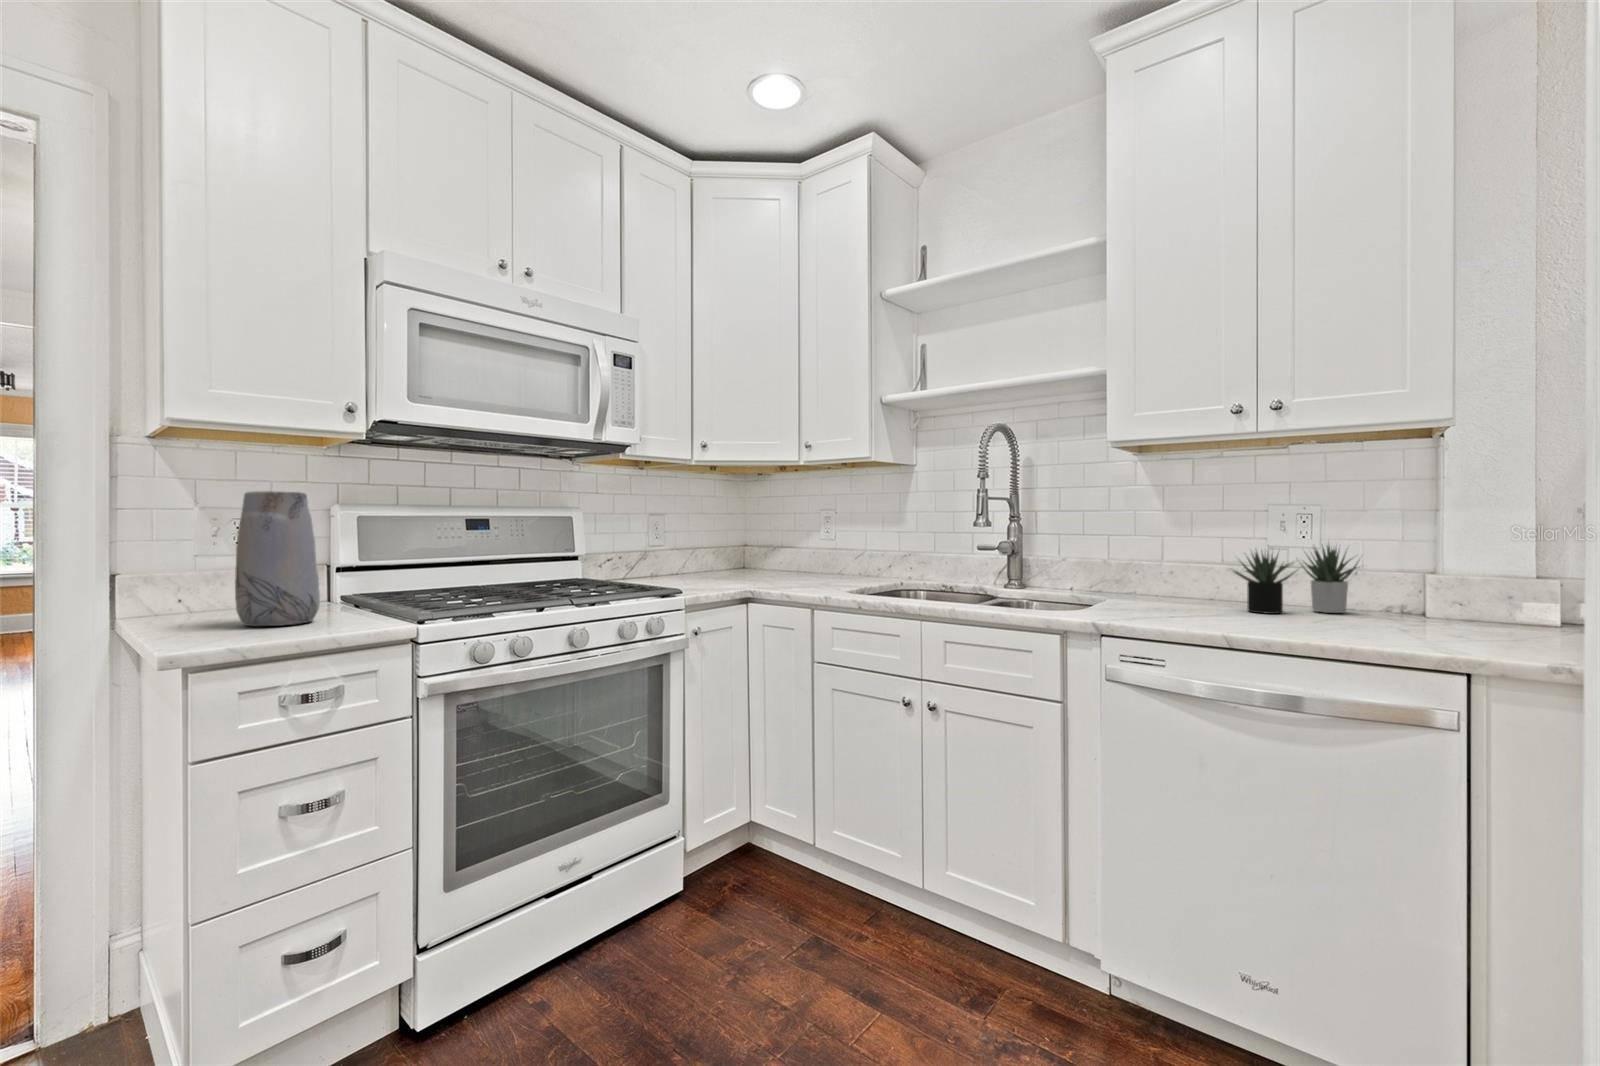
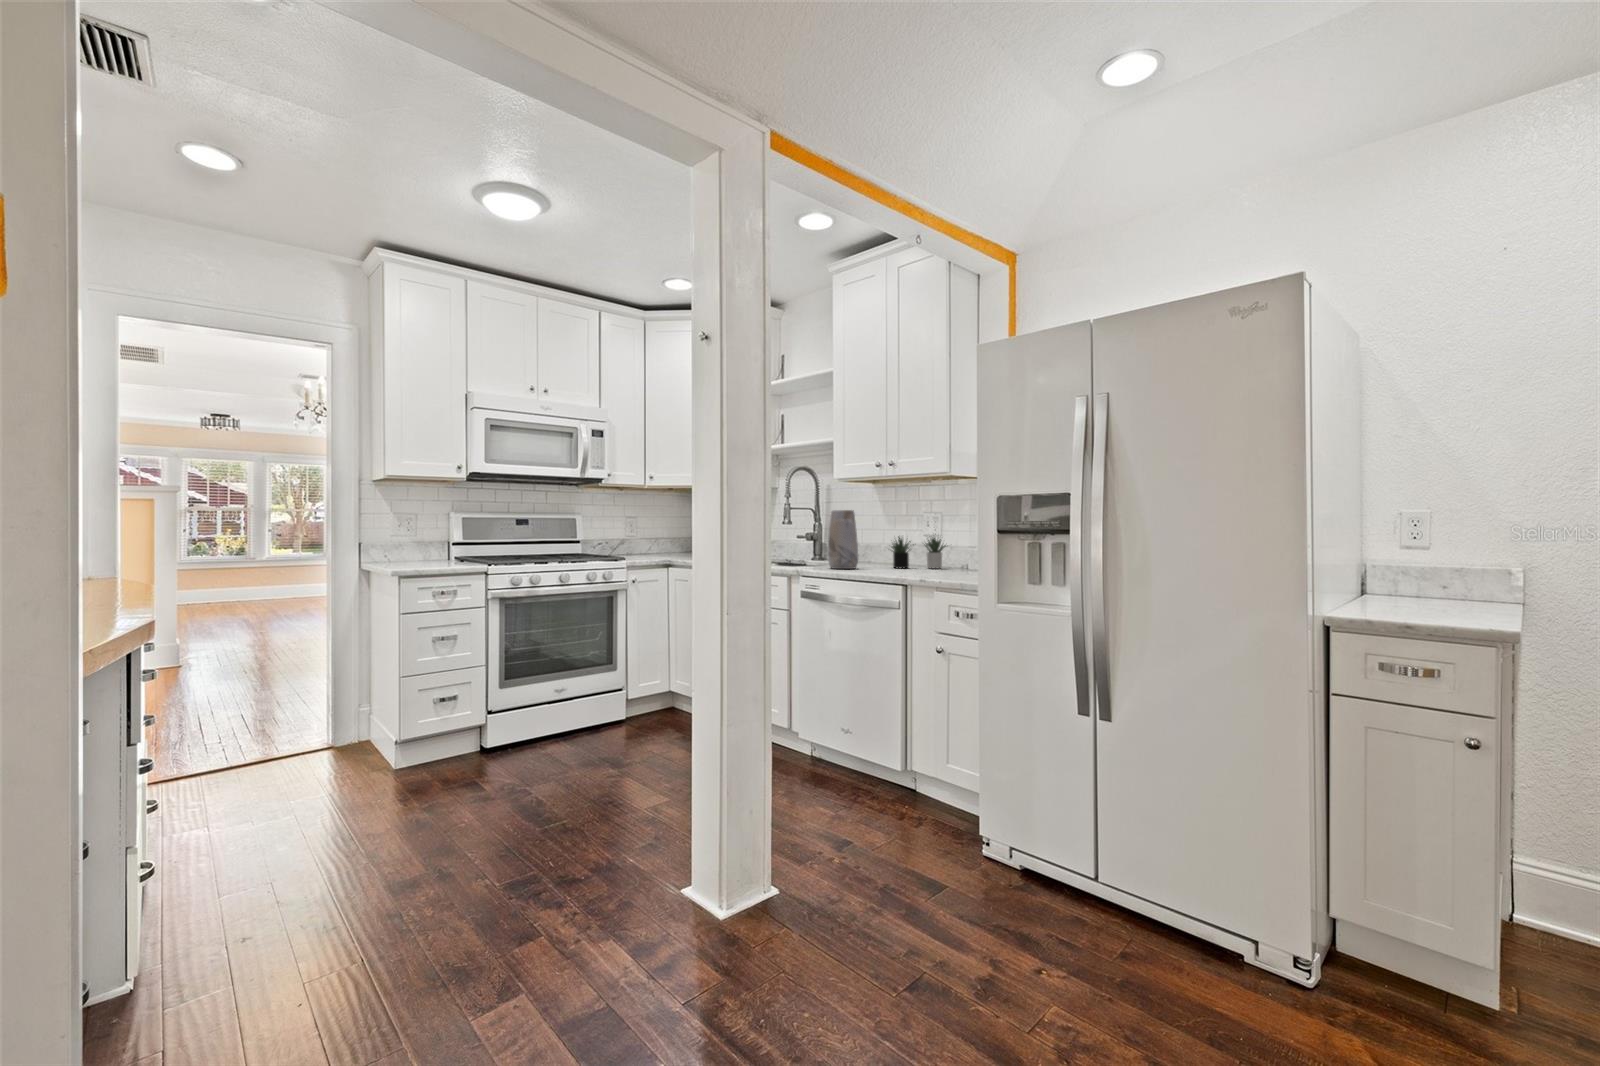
vase: present [235,491,320,626] -> present [828,510,858,569]

